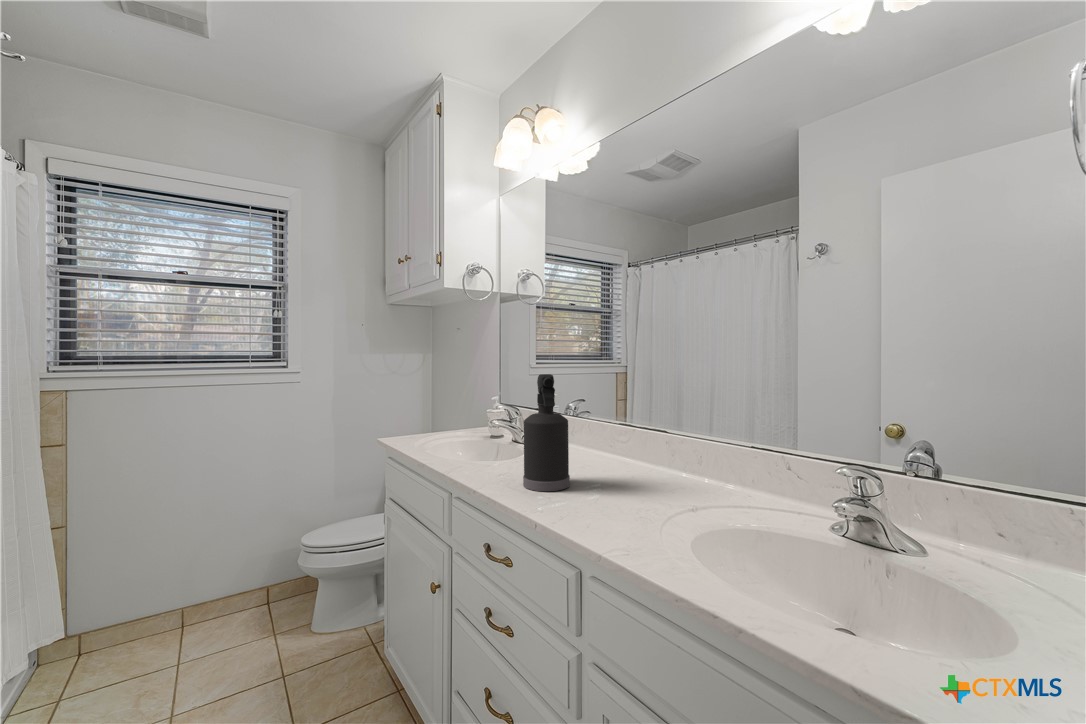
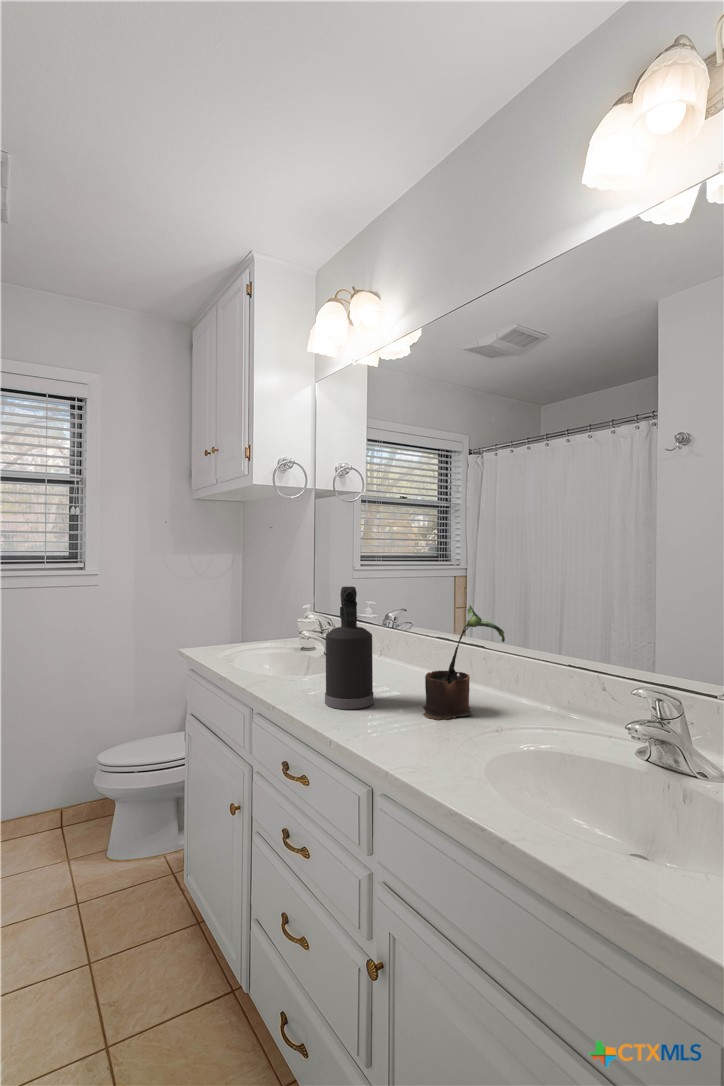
potted plant: none [616,390,695,500] -> present [422,605,505,720]

